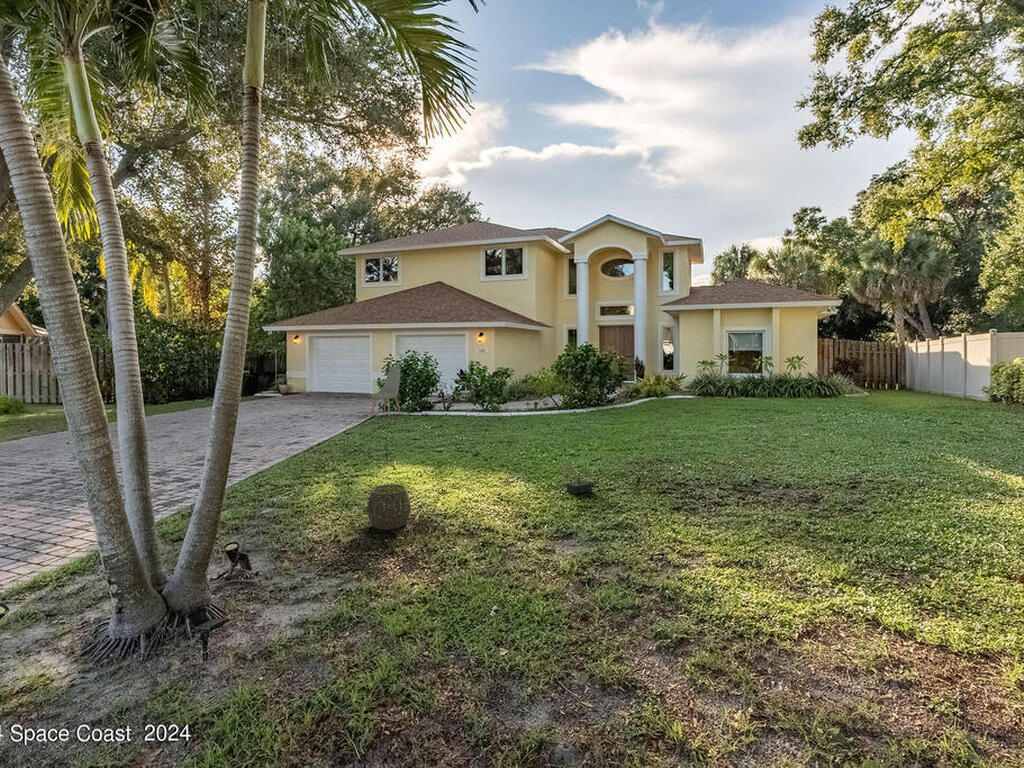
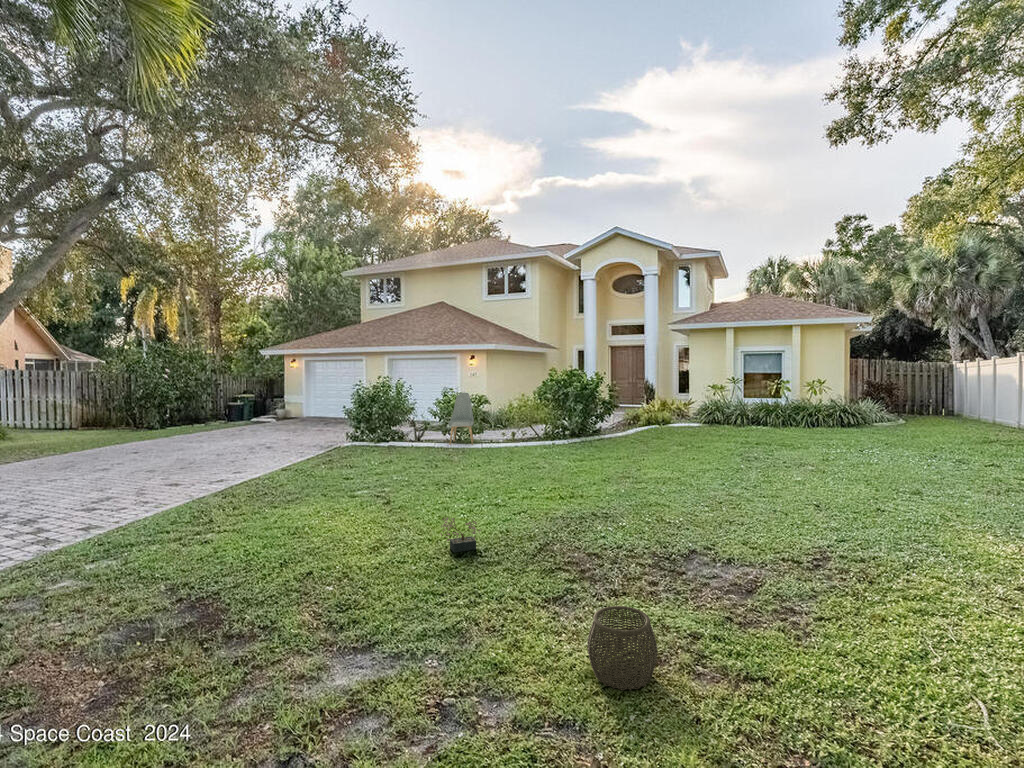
chair: present [371,367,400,416] -> present [449,393,474,445]
woven basket: present [367,484,411,530] -> present [587,606,658,690]

